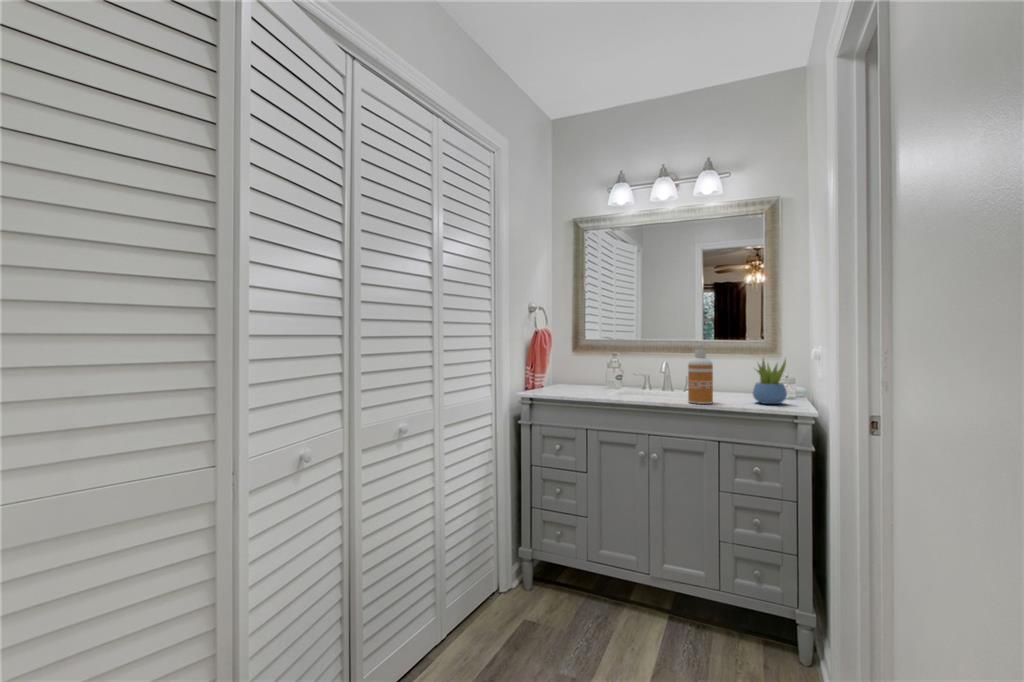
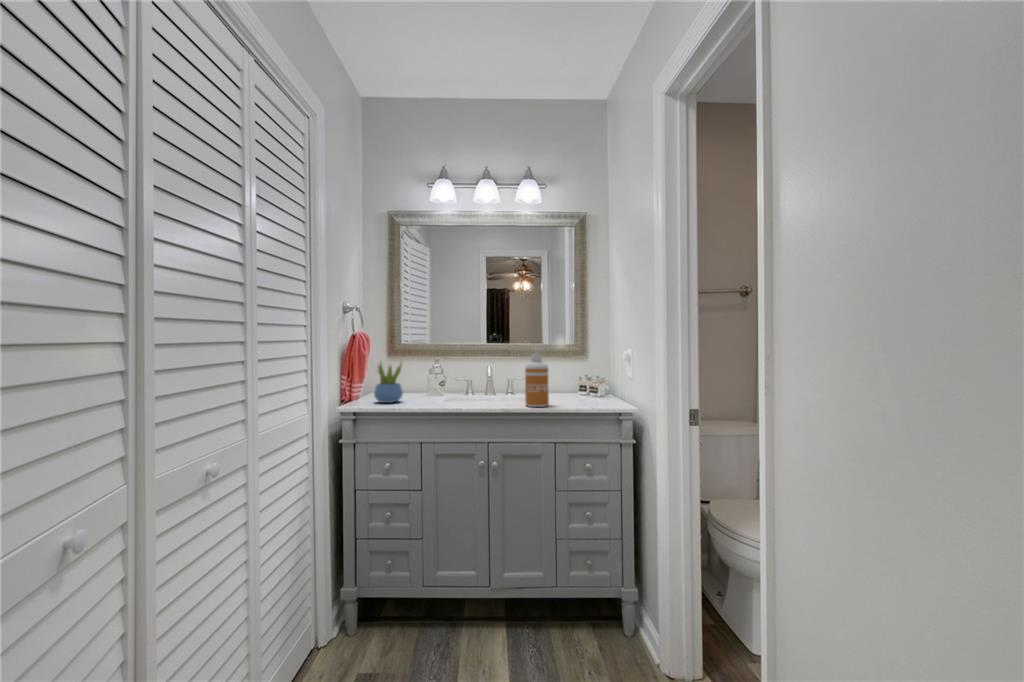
succulent plant: present [753,360,787,404] -> present [374,363,403,403]

